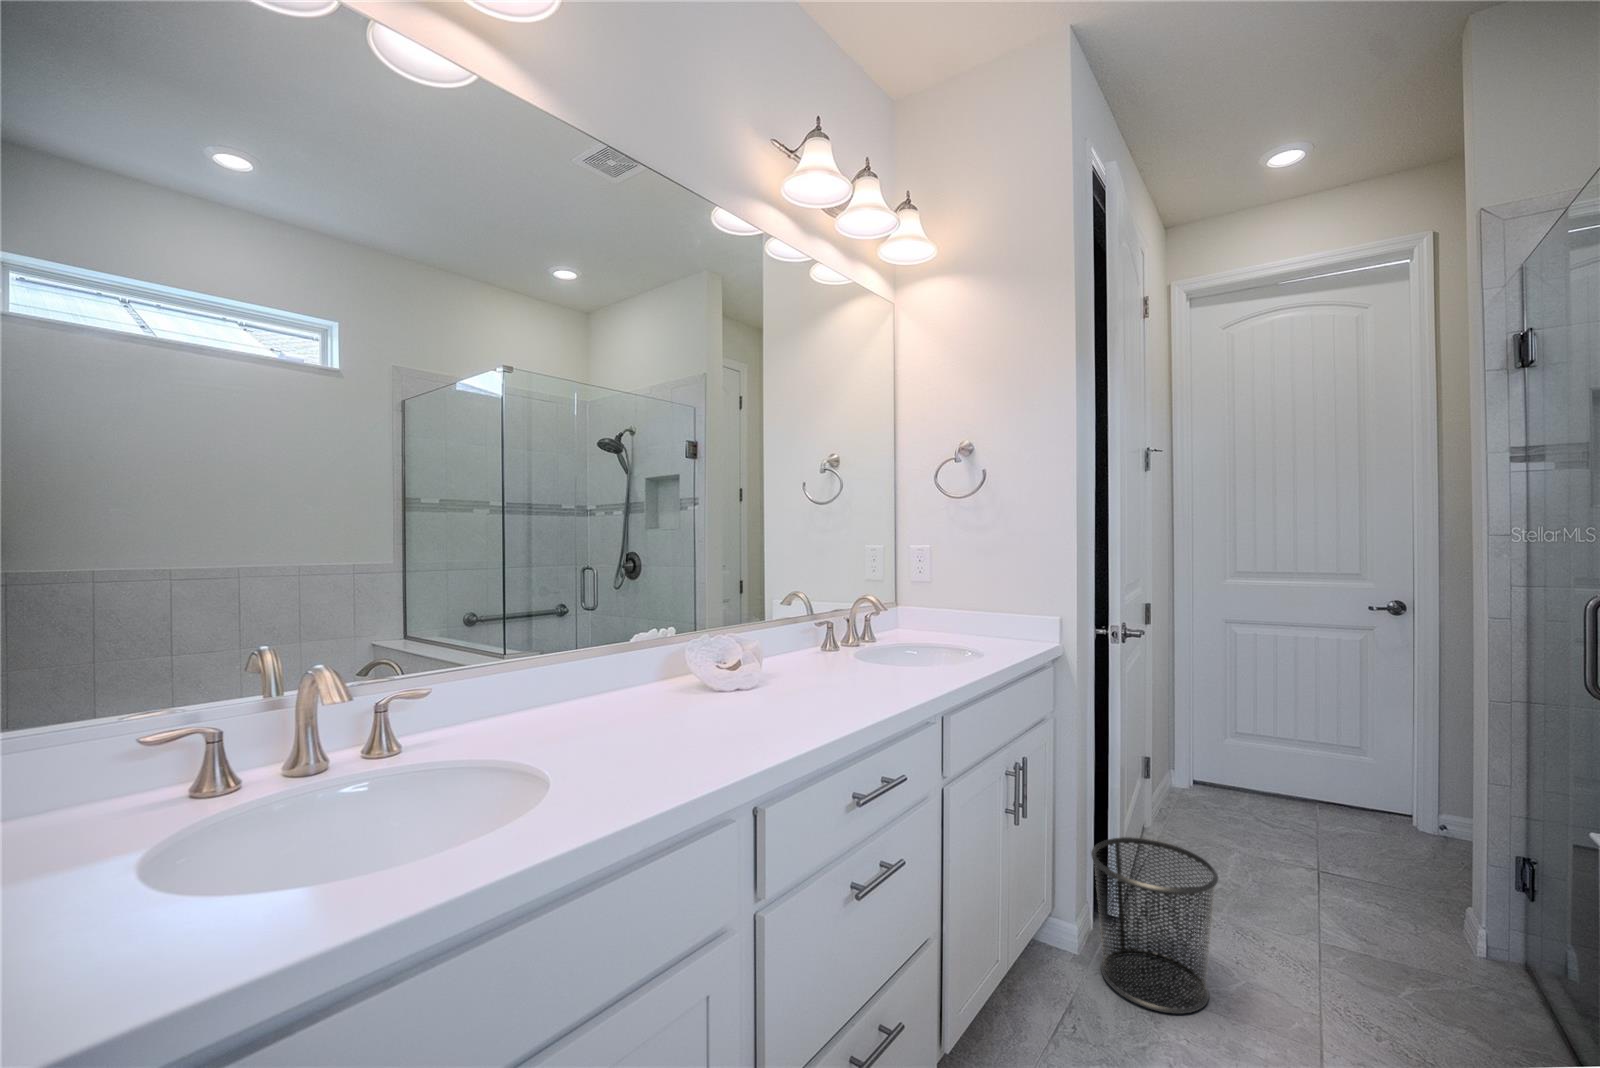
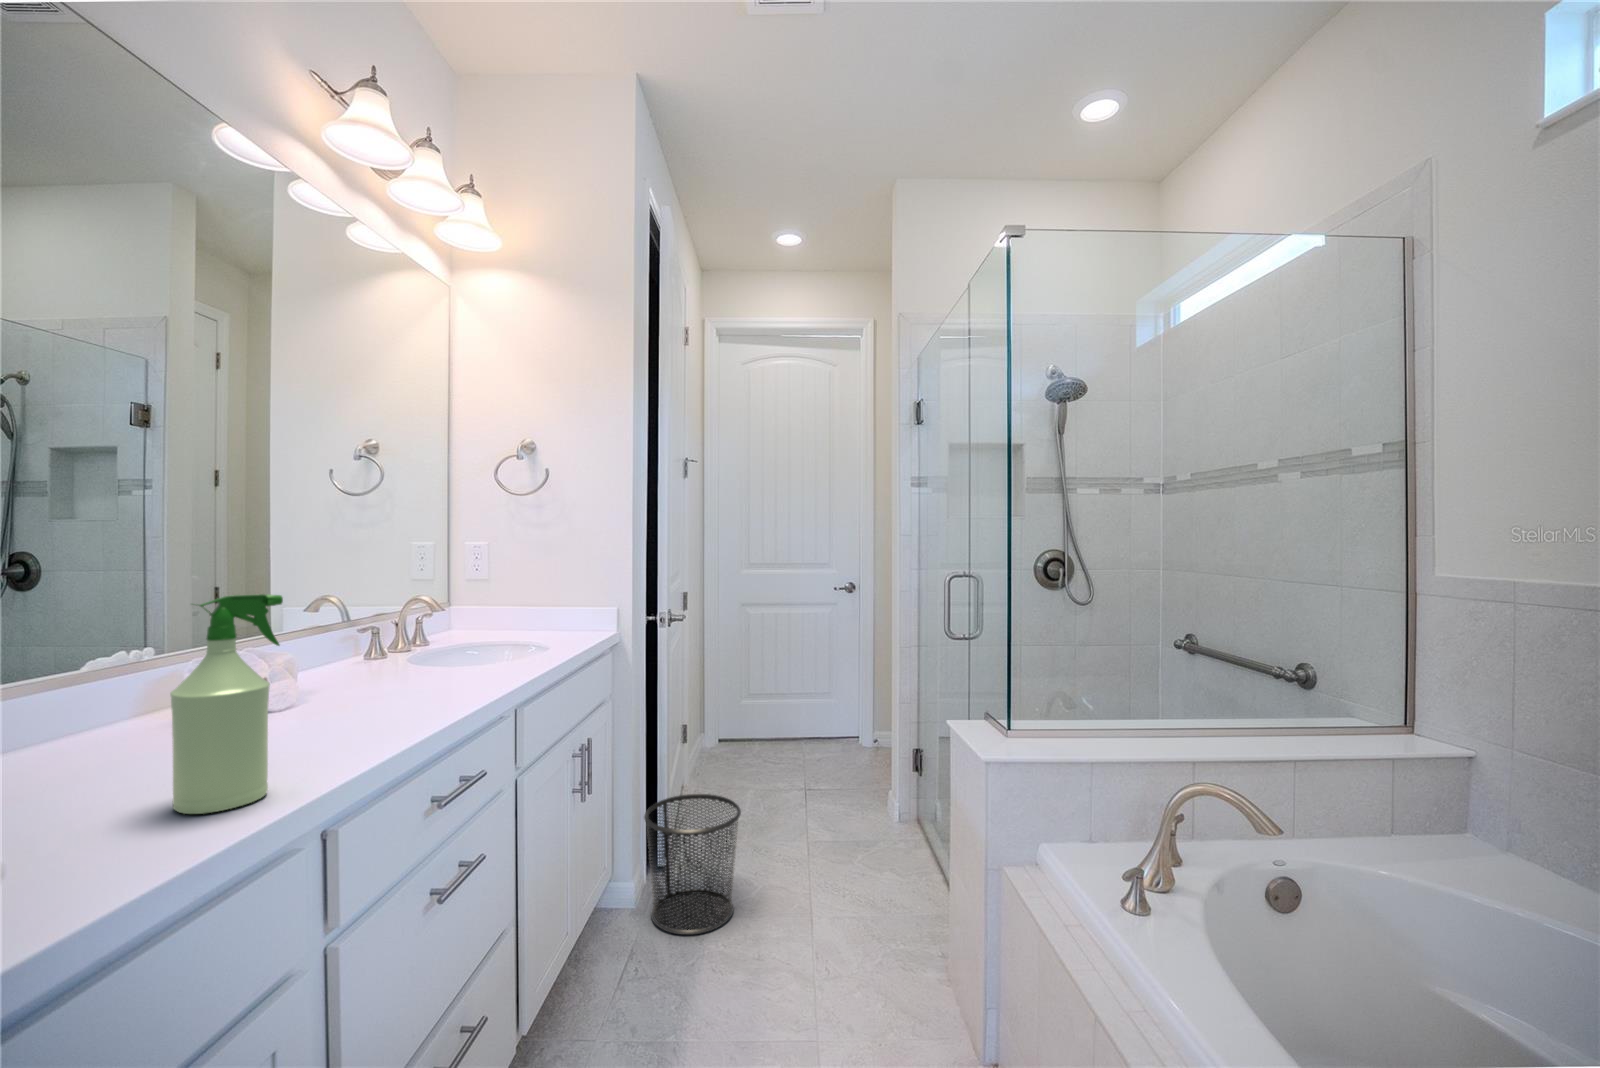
spray bottle: none [638,585,716,774] -> present [170,594,283,814]

